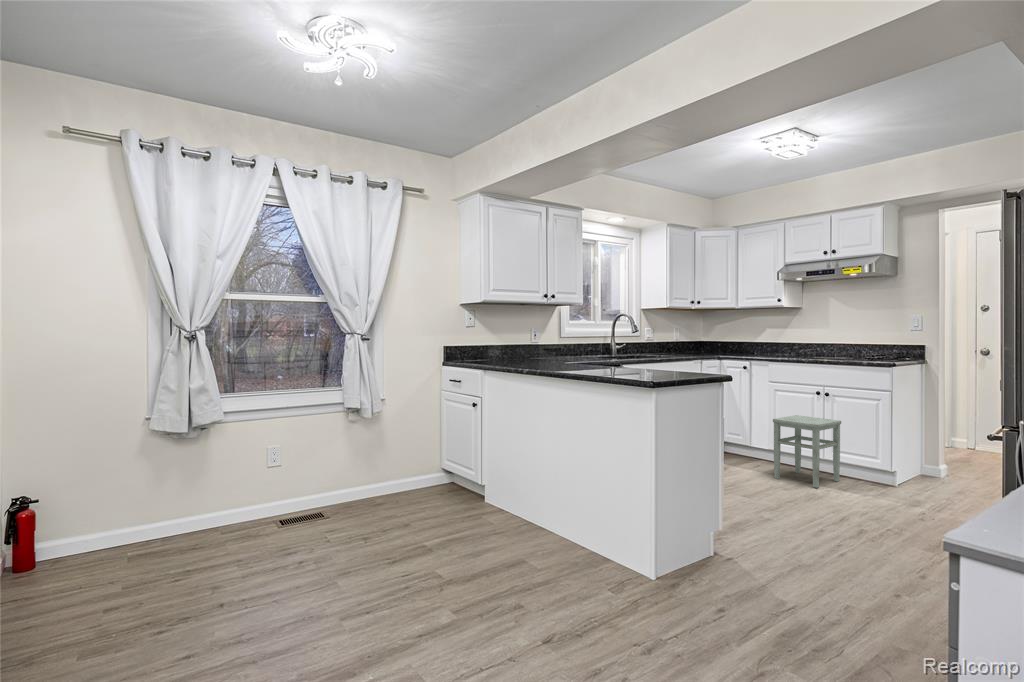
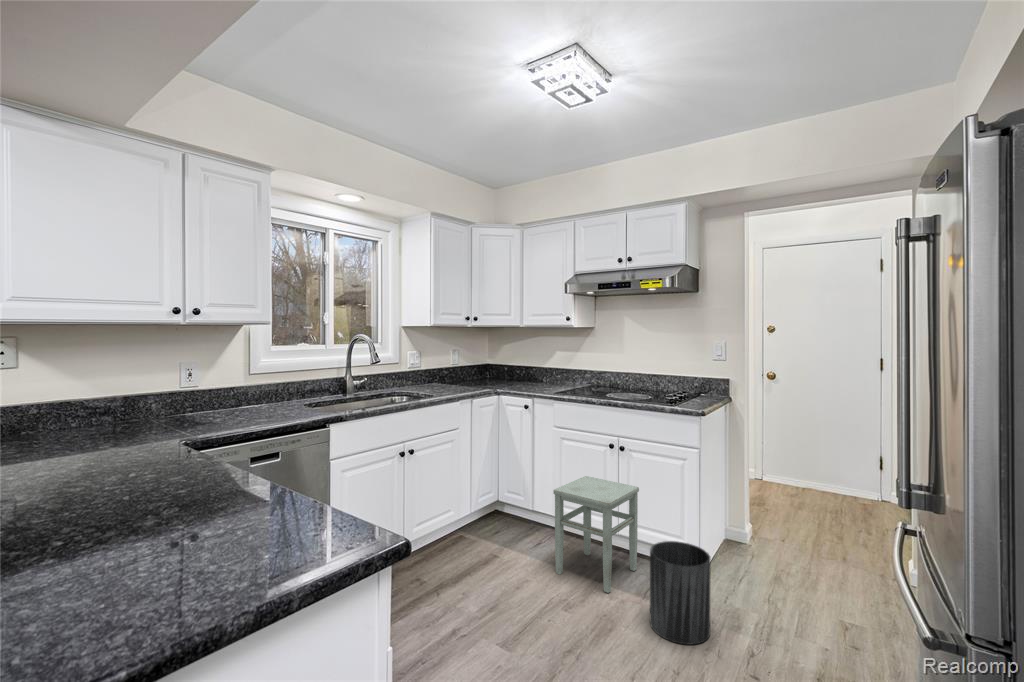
trash can: none [849,450,896,510] -> present [650,541,710,645]

